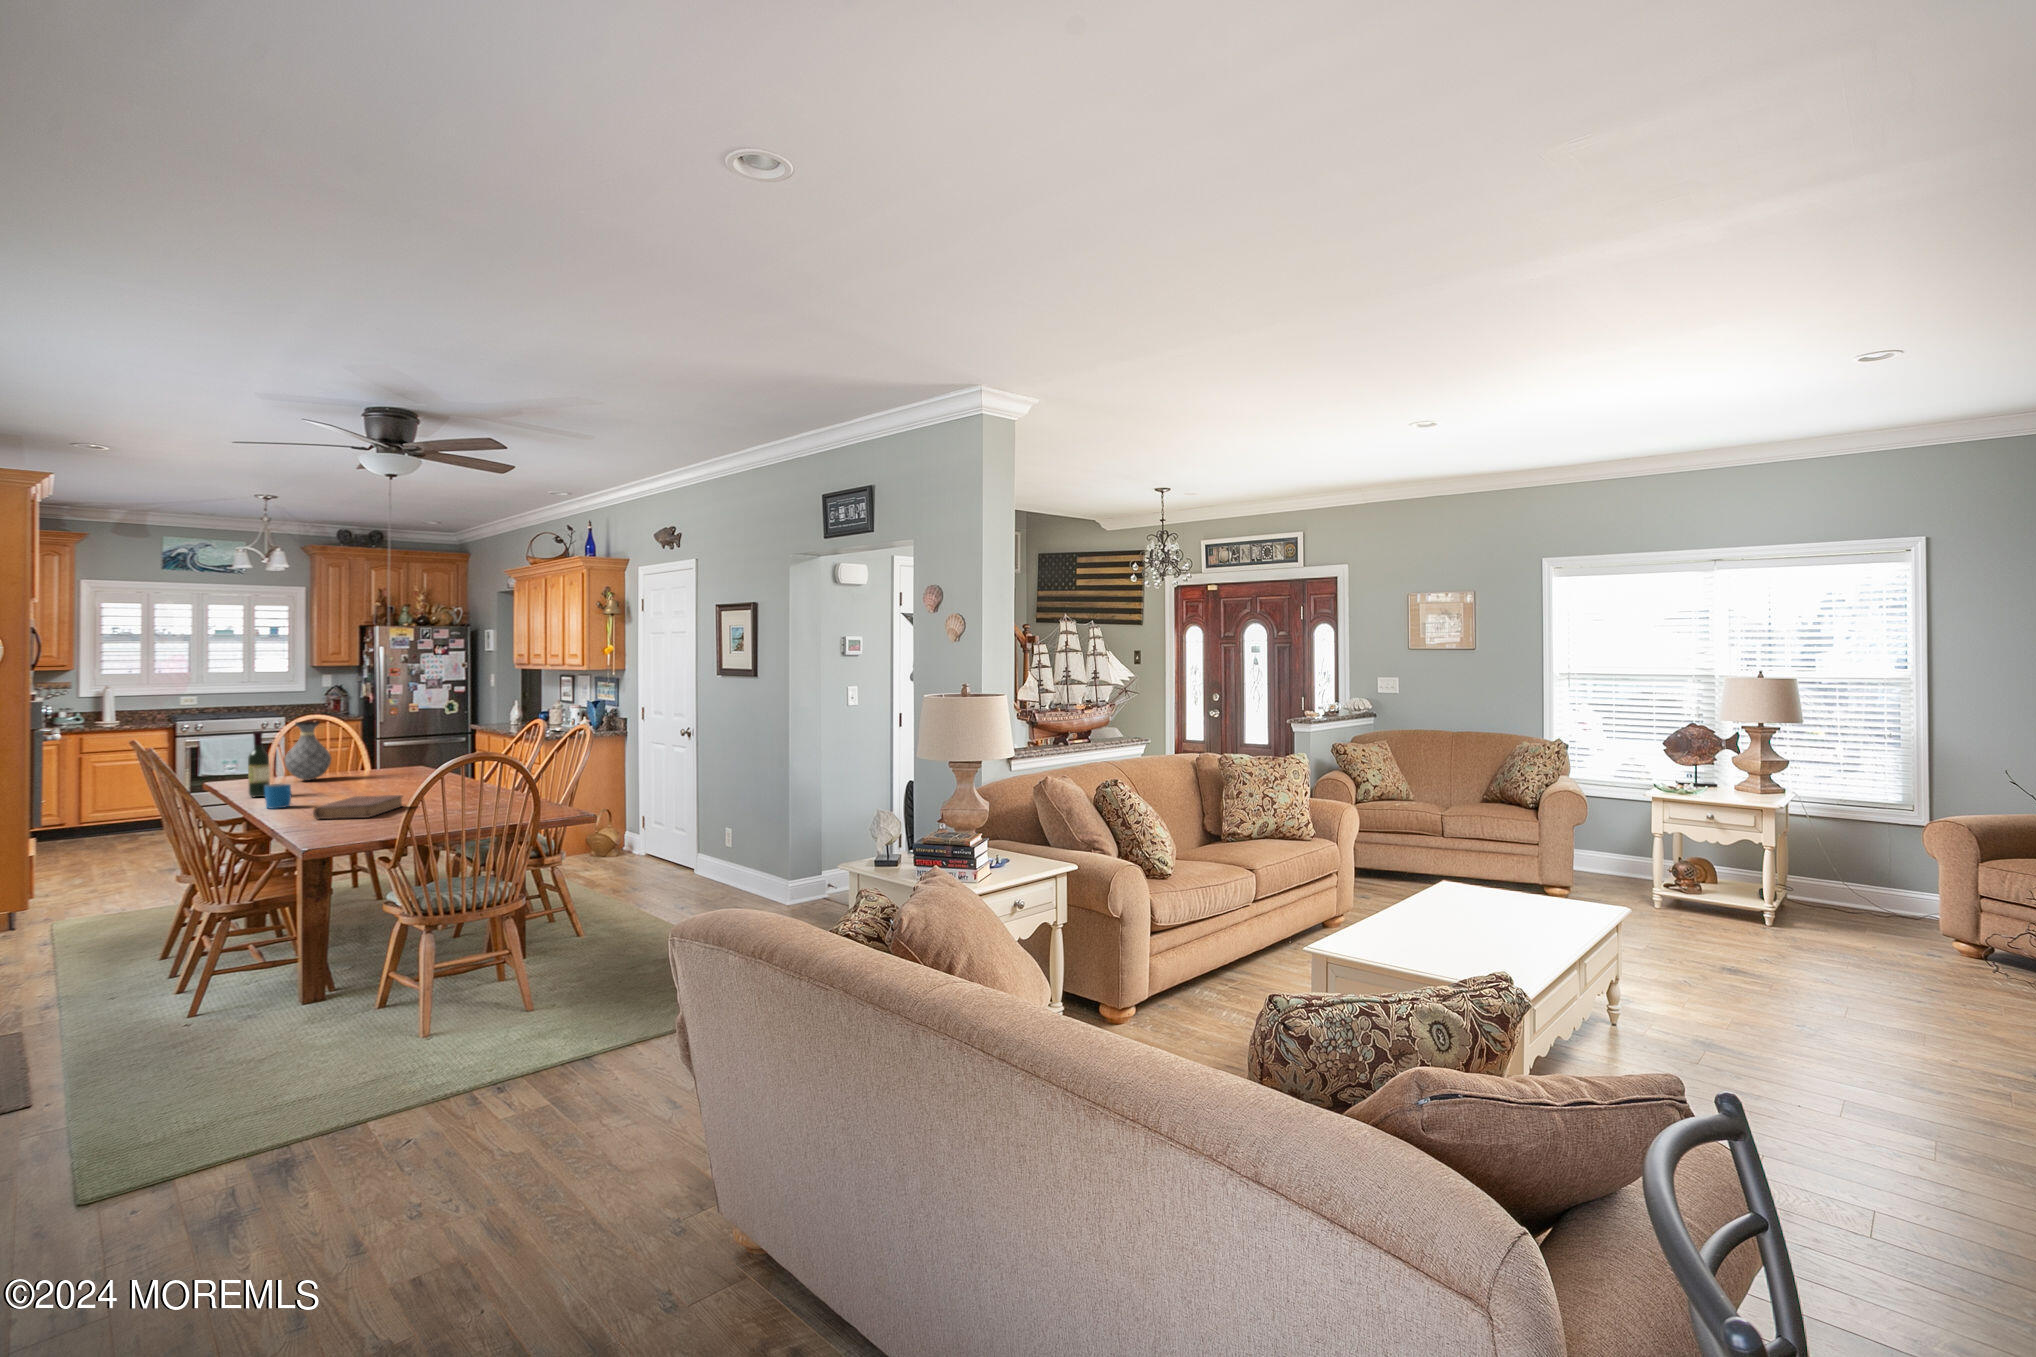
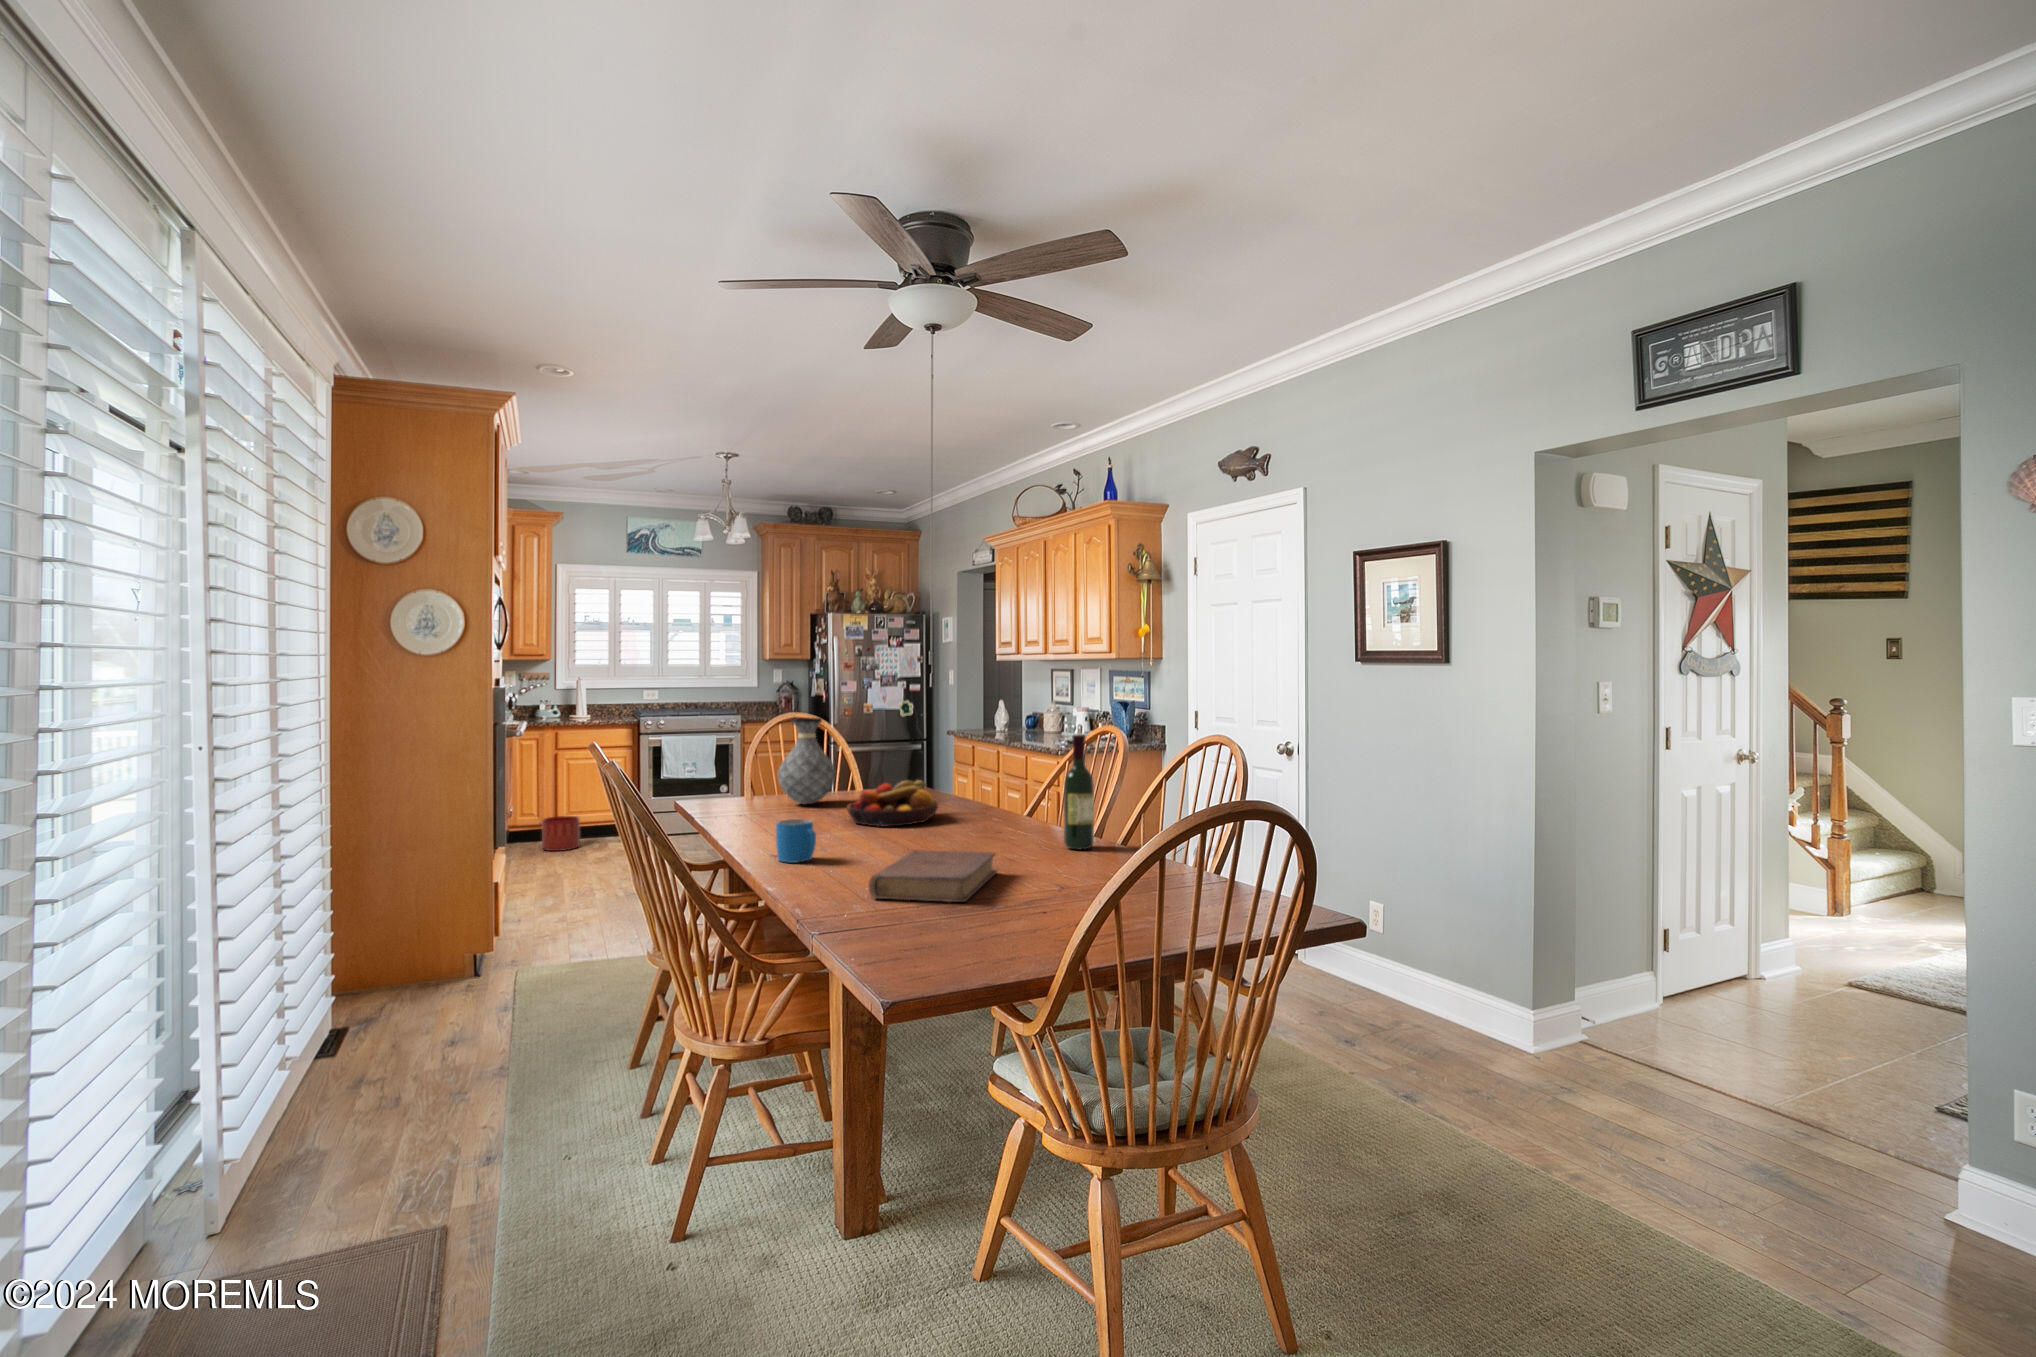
wine bottle: present [248,731,270,797] -> present [1064,735,1094,849]
fruit bowl: none [331,760,400,790] -> present [847,780,938,827]
planter: none [71,813,113,844] -> present [542,816,580,851]

